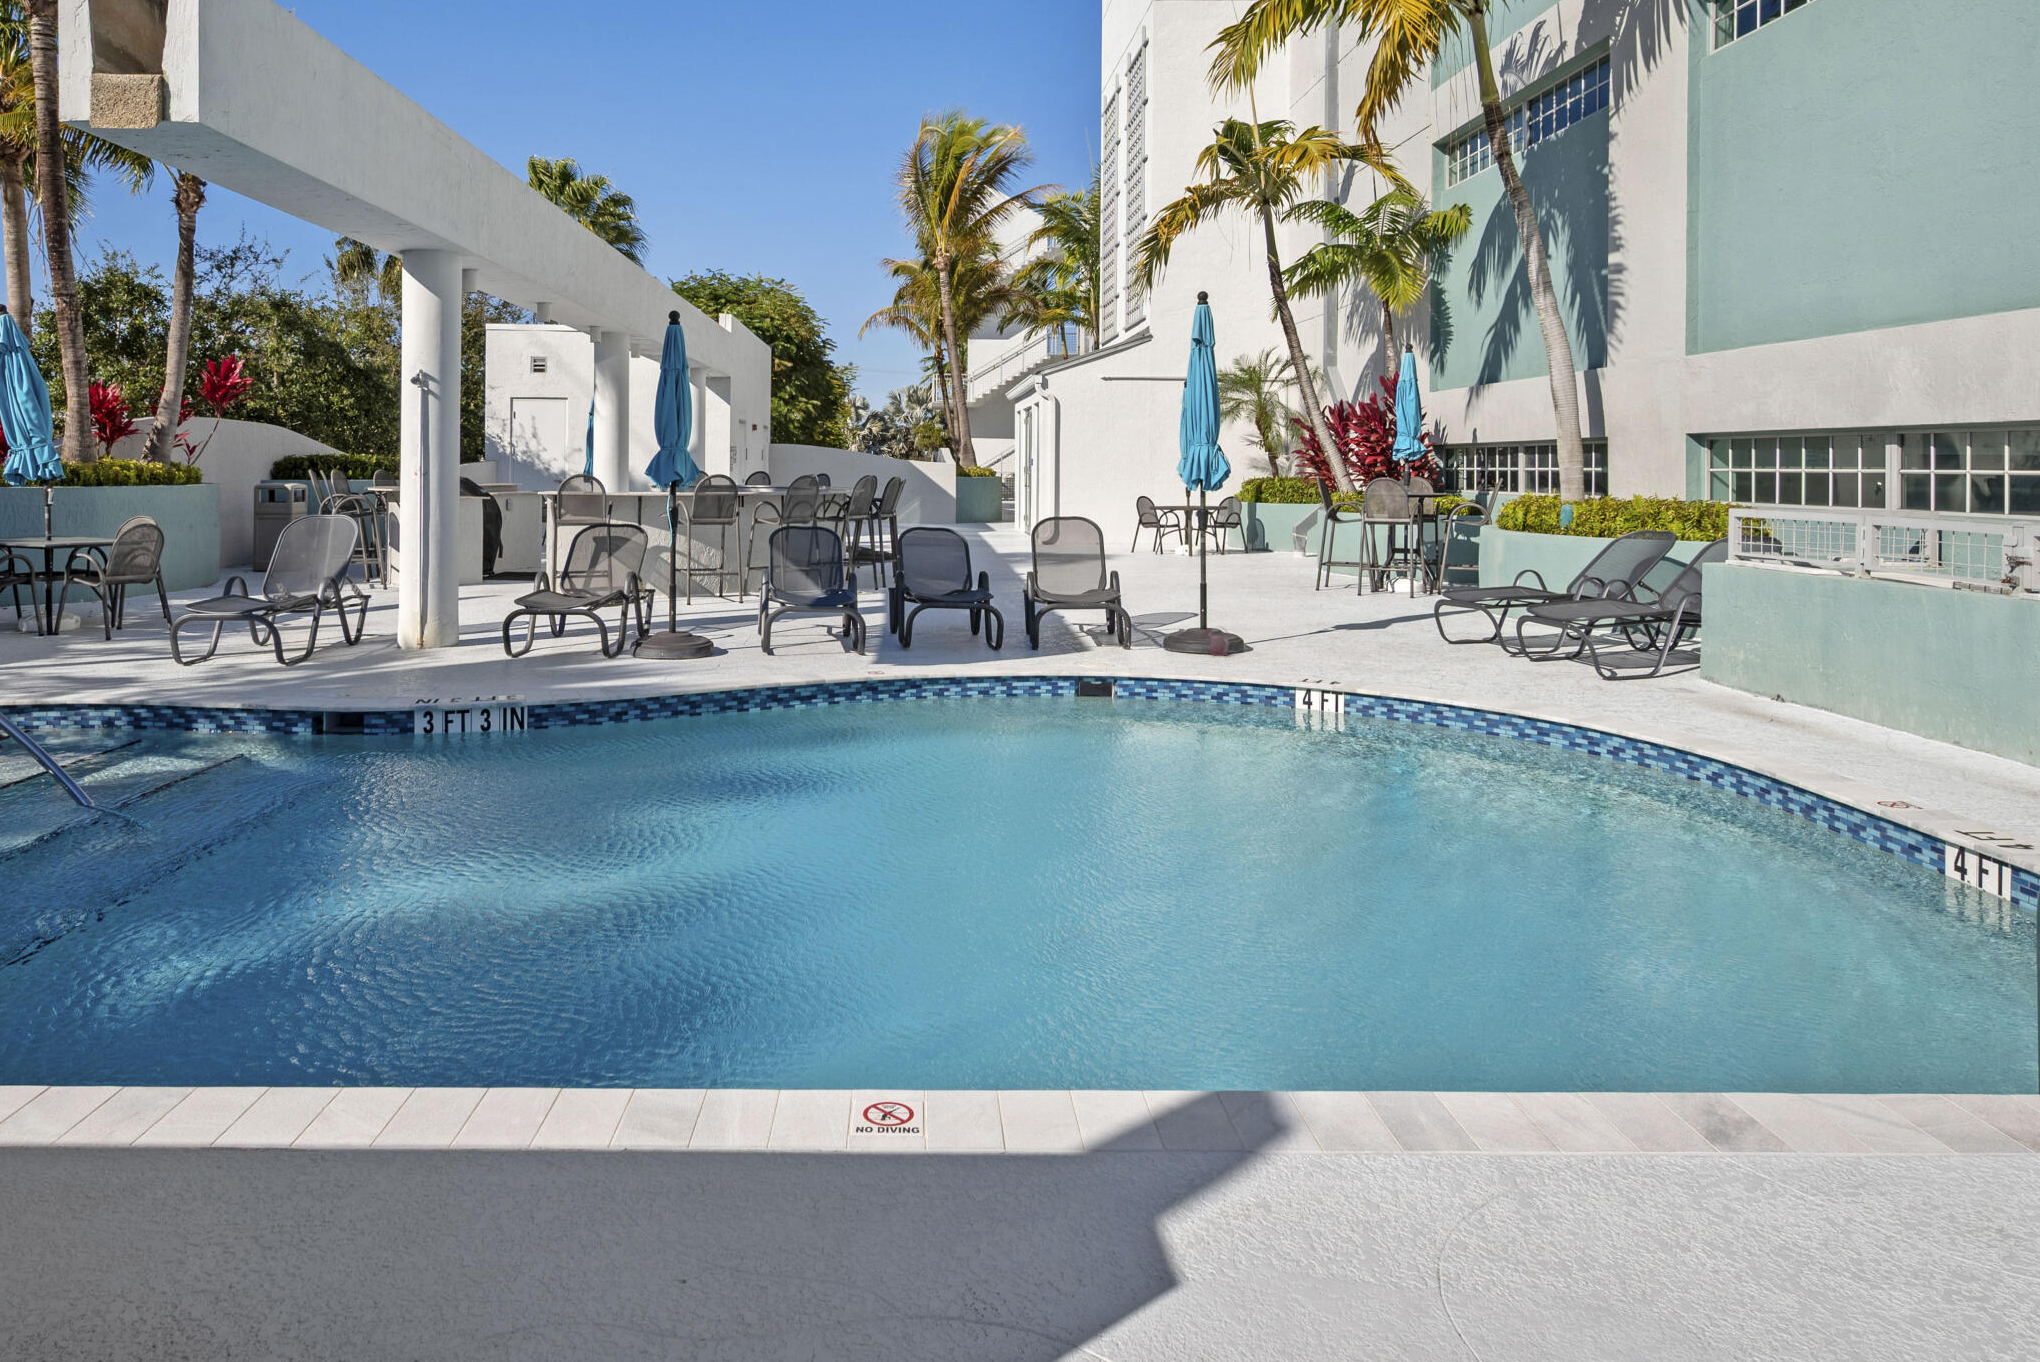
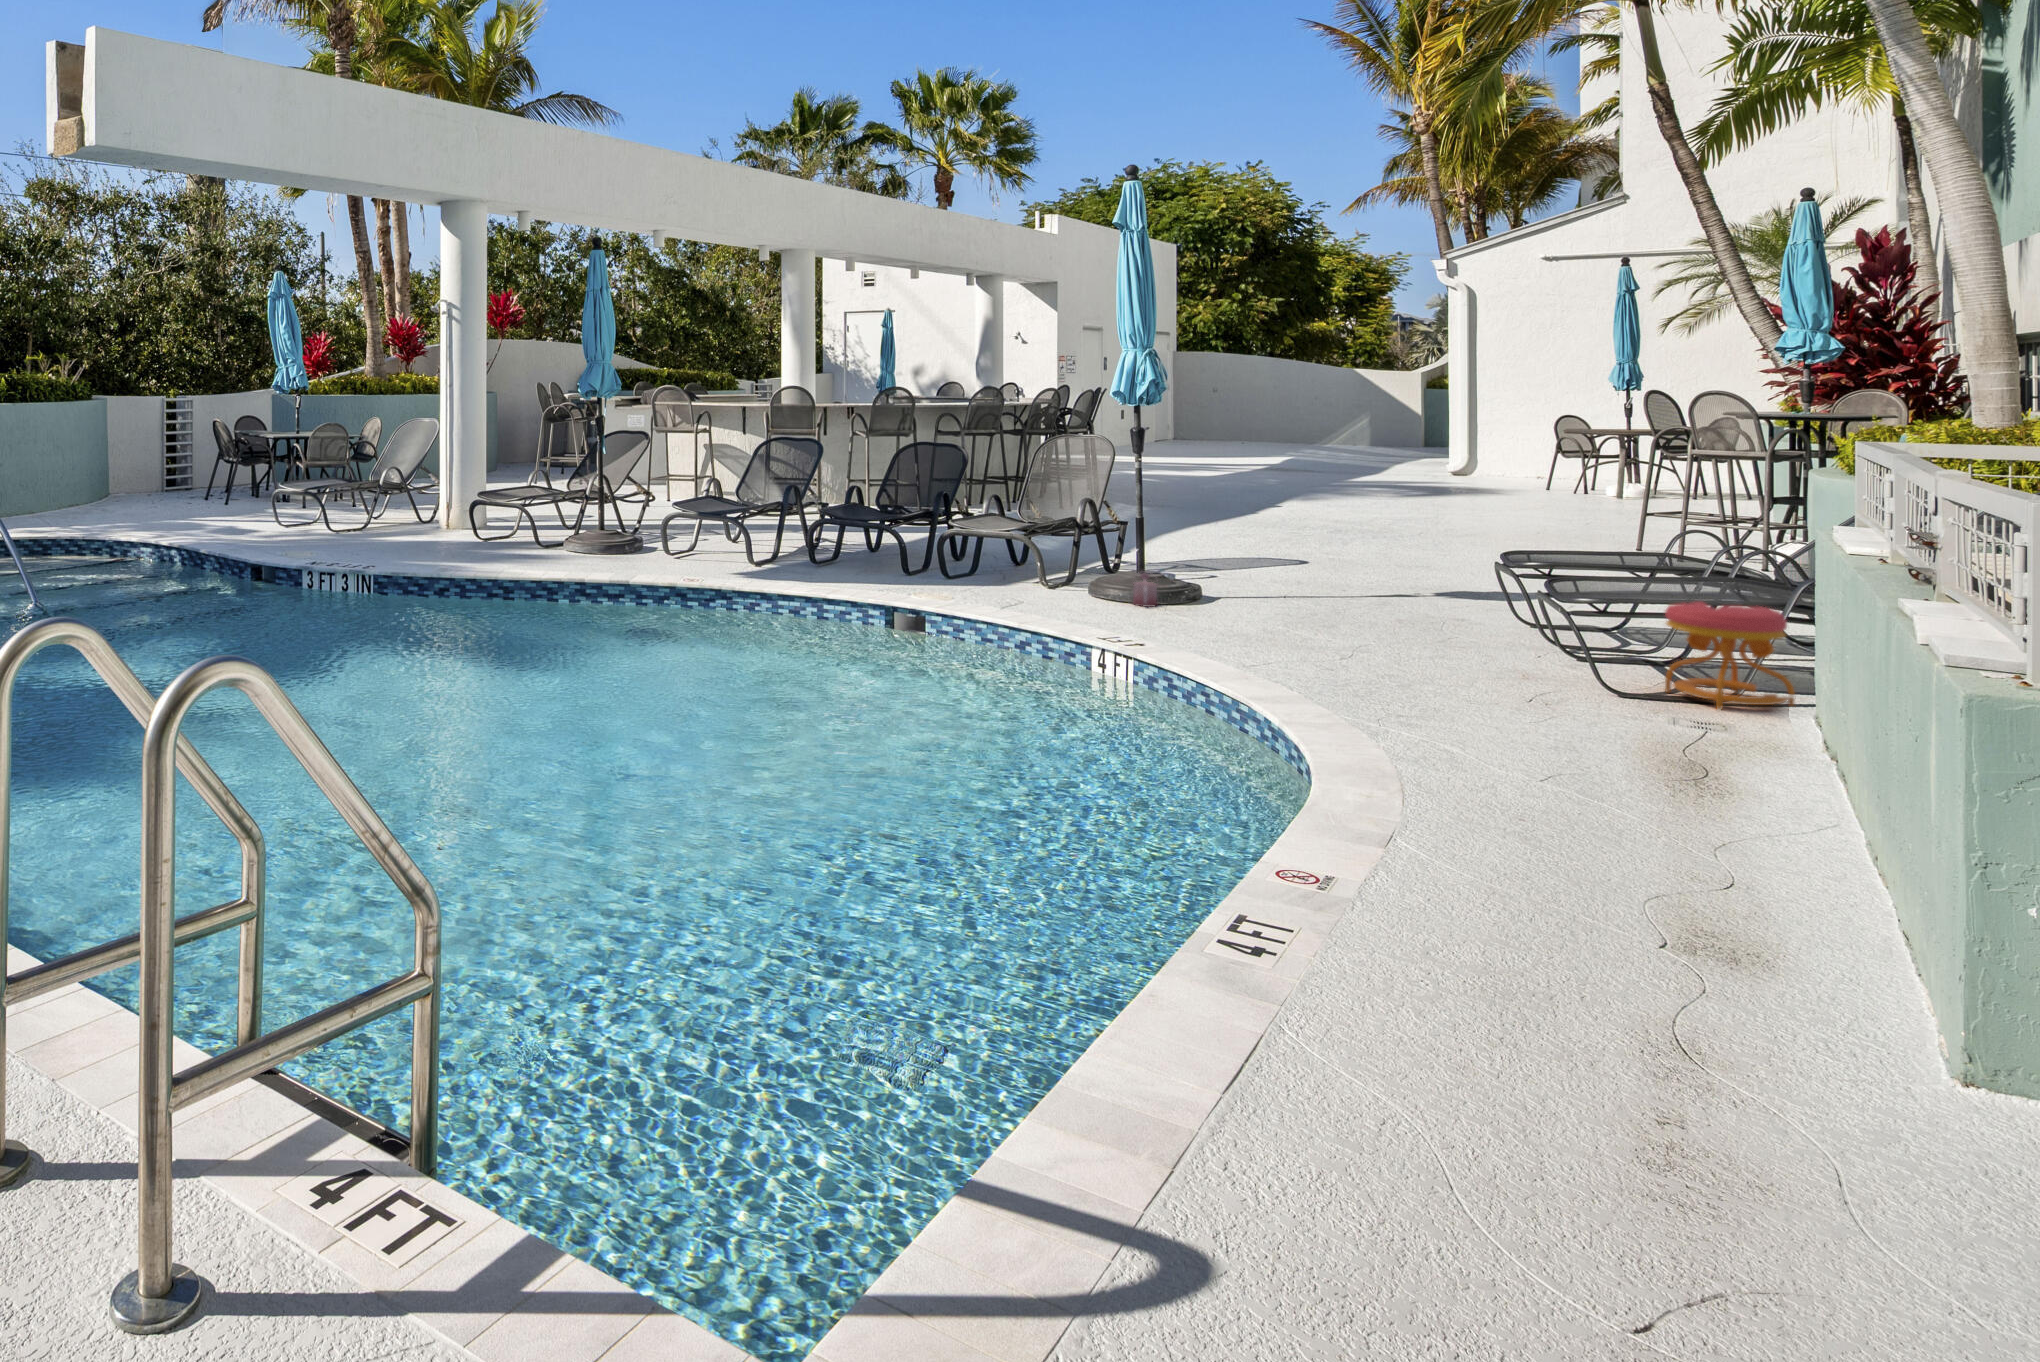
stool: none [1619,610,1693,681] -> present [1665,602,1795,710]

